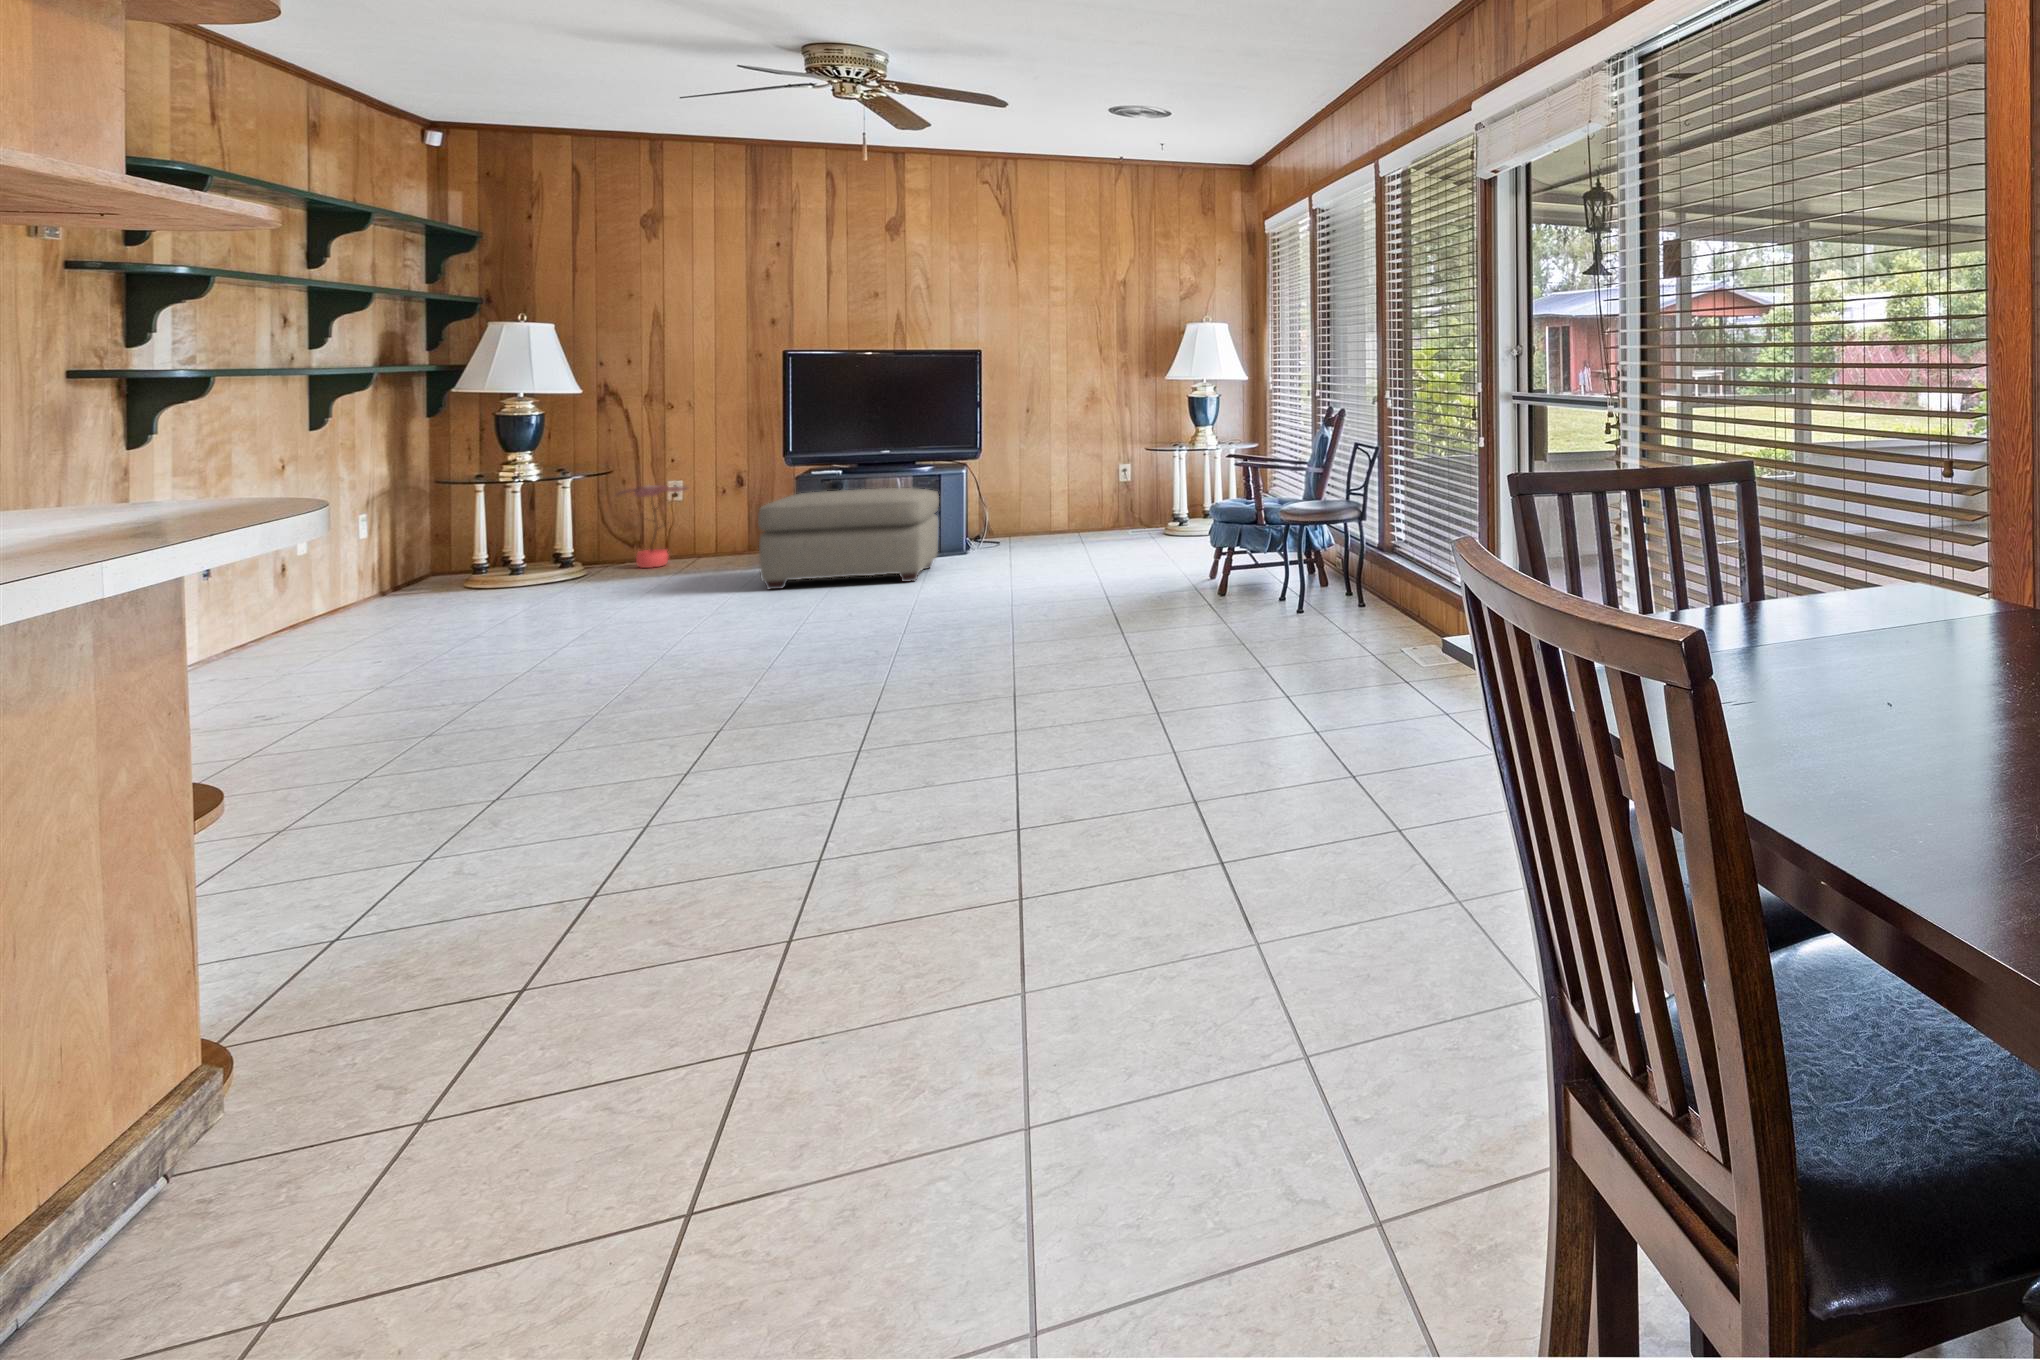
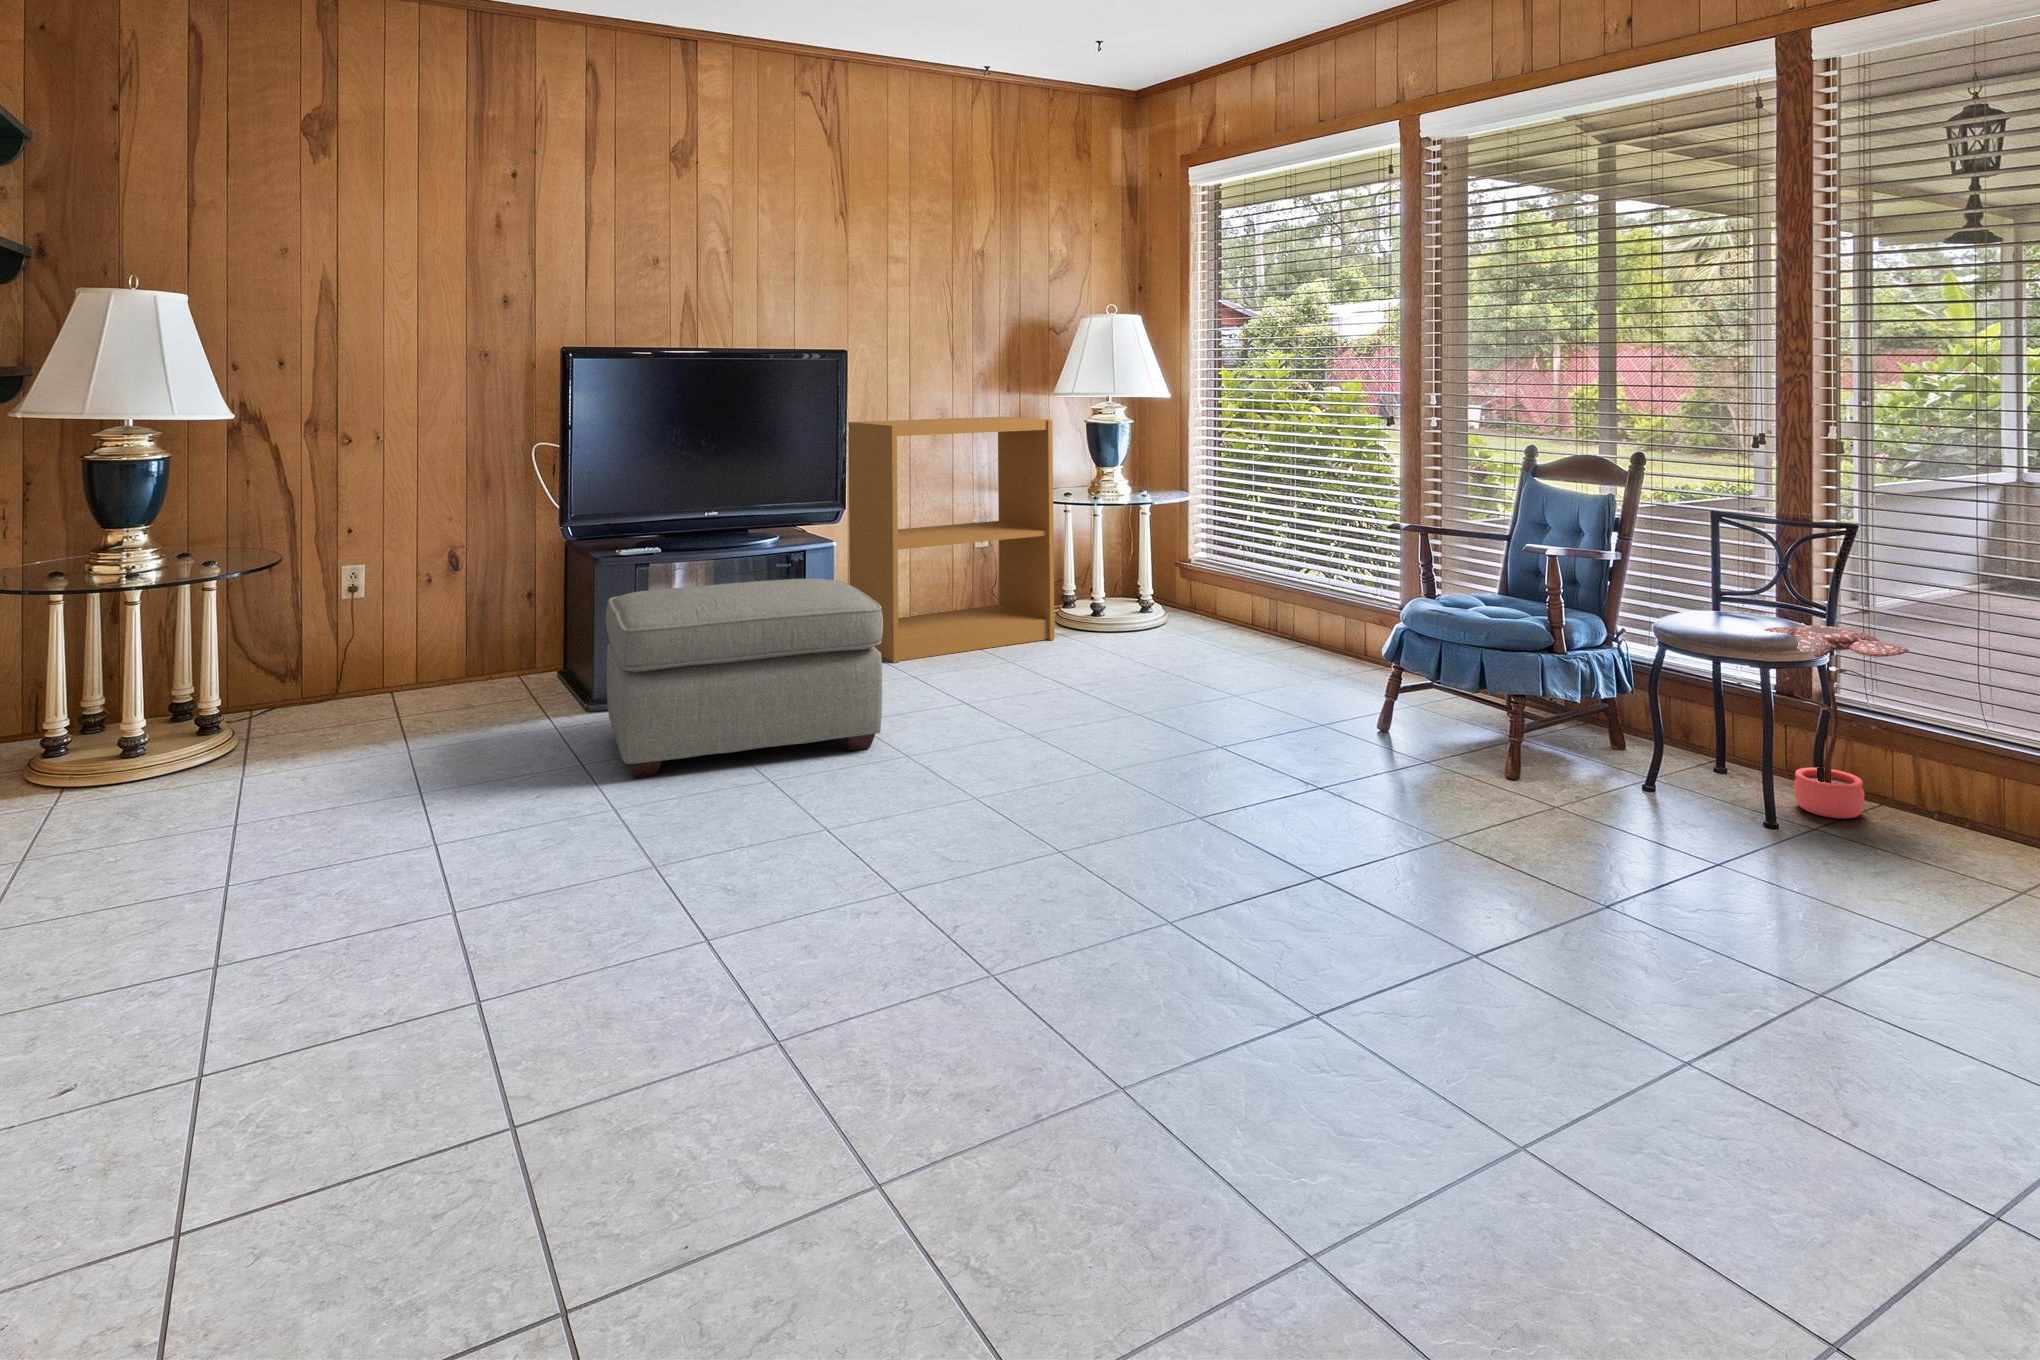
bookshelf: none [1012,395,1141,548] -> present [848,417,1055,663]
potted plant: present [617,485,688,568] -> present [1763,625,1909,819]

